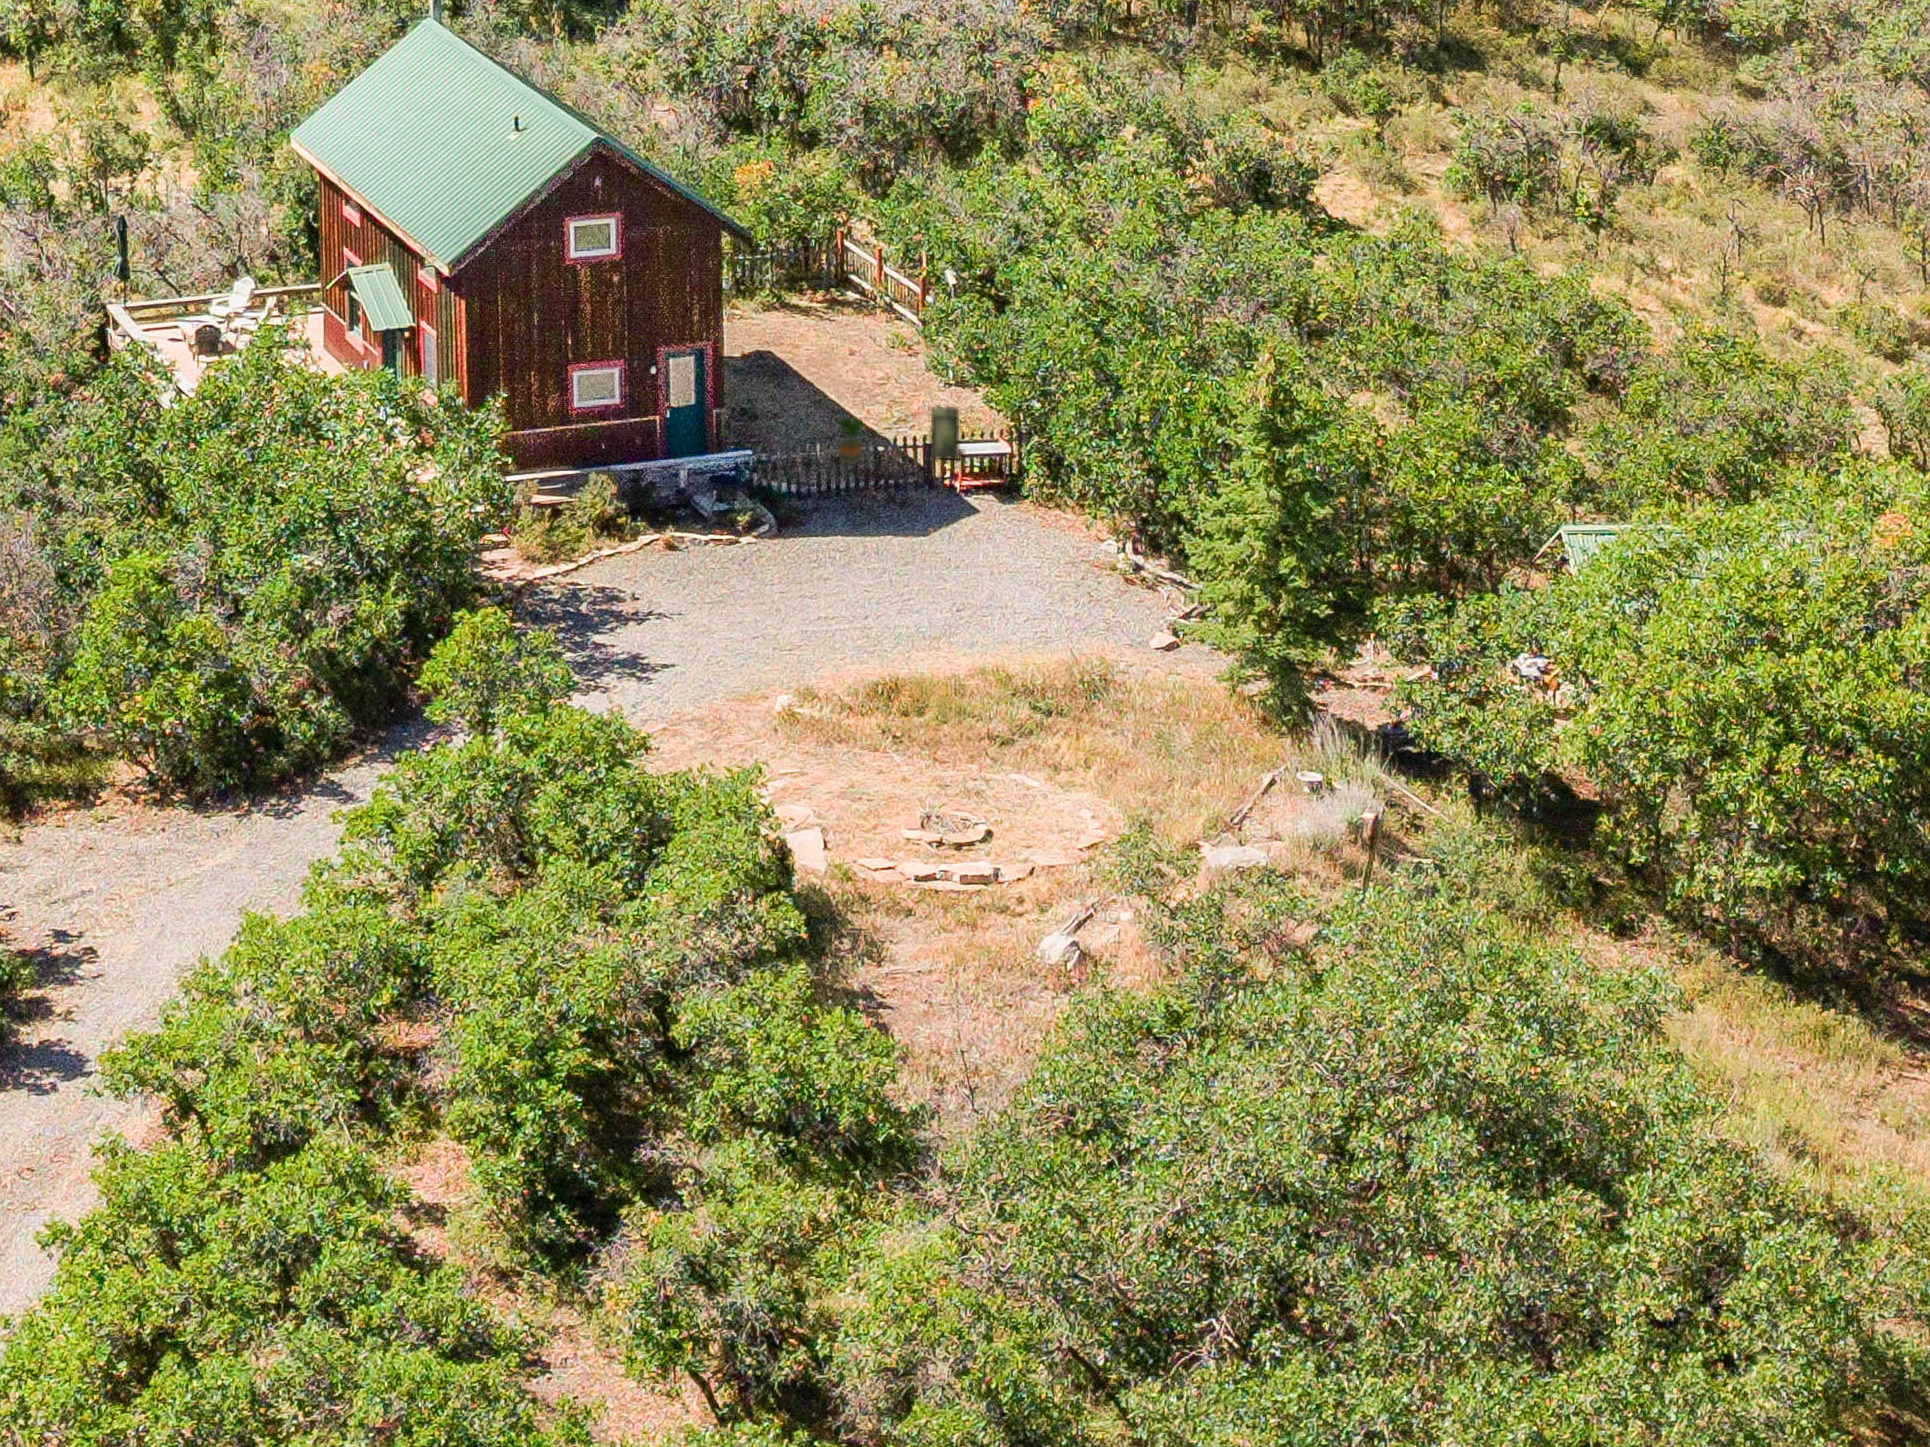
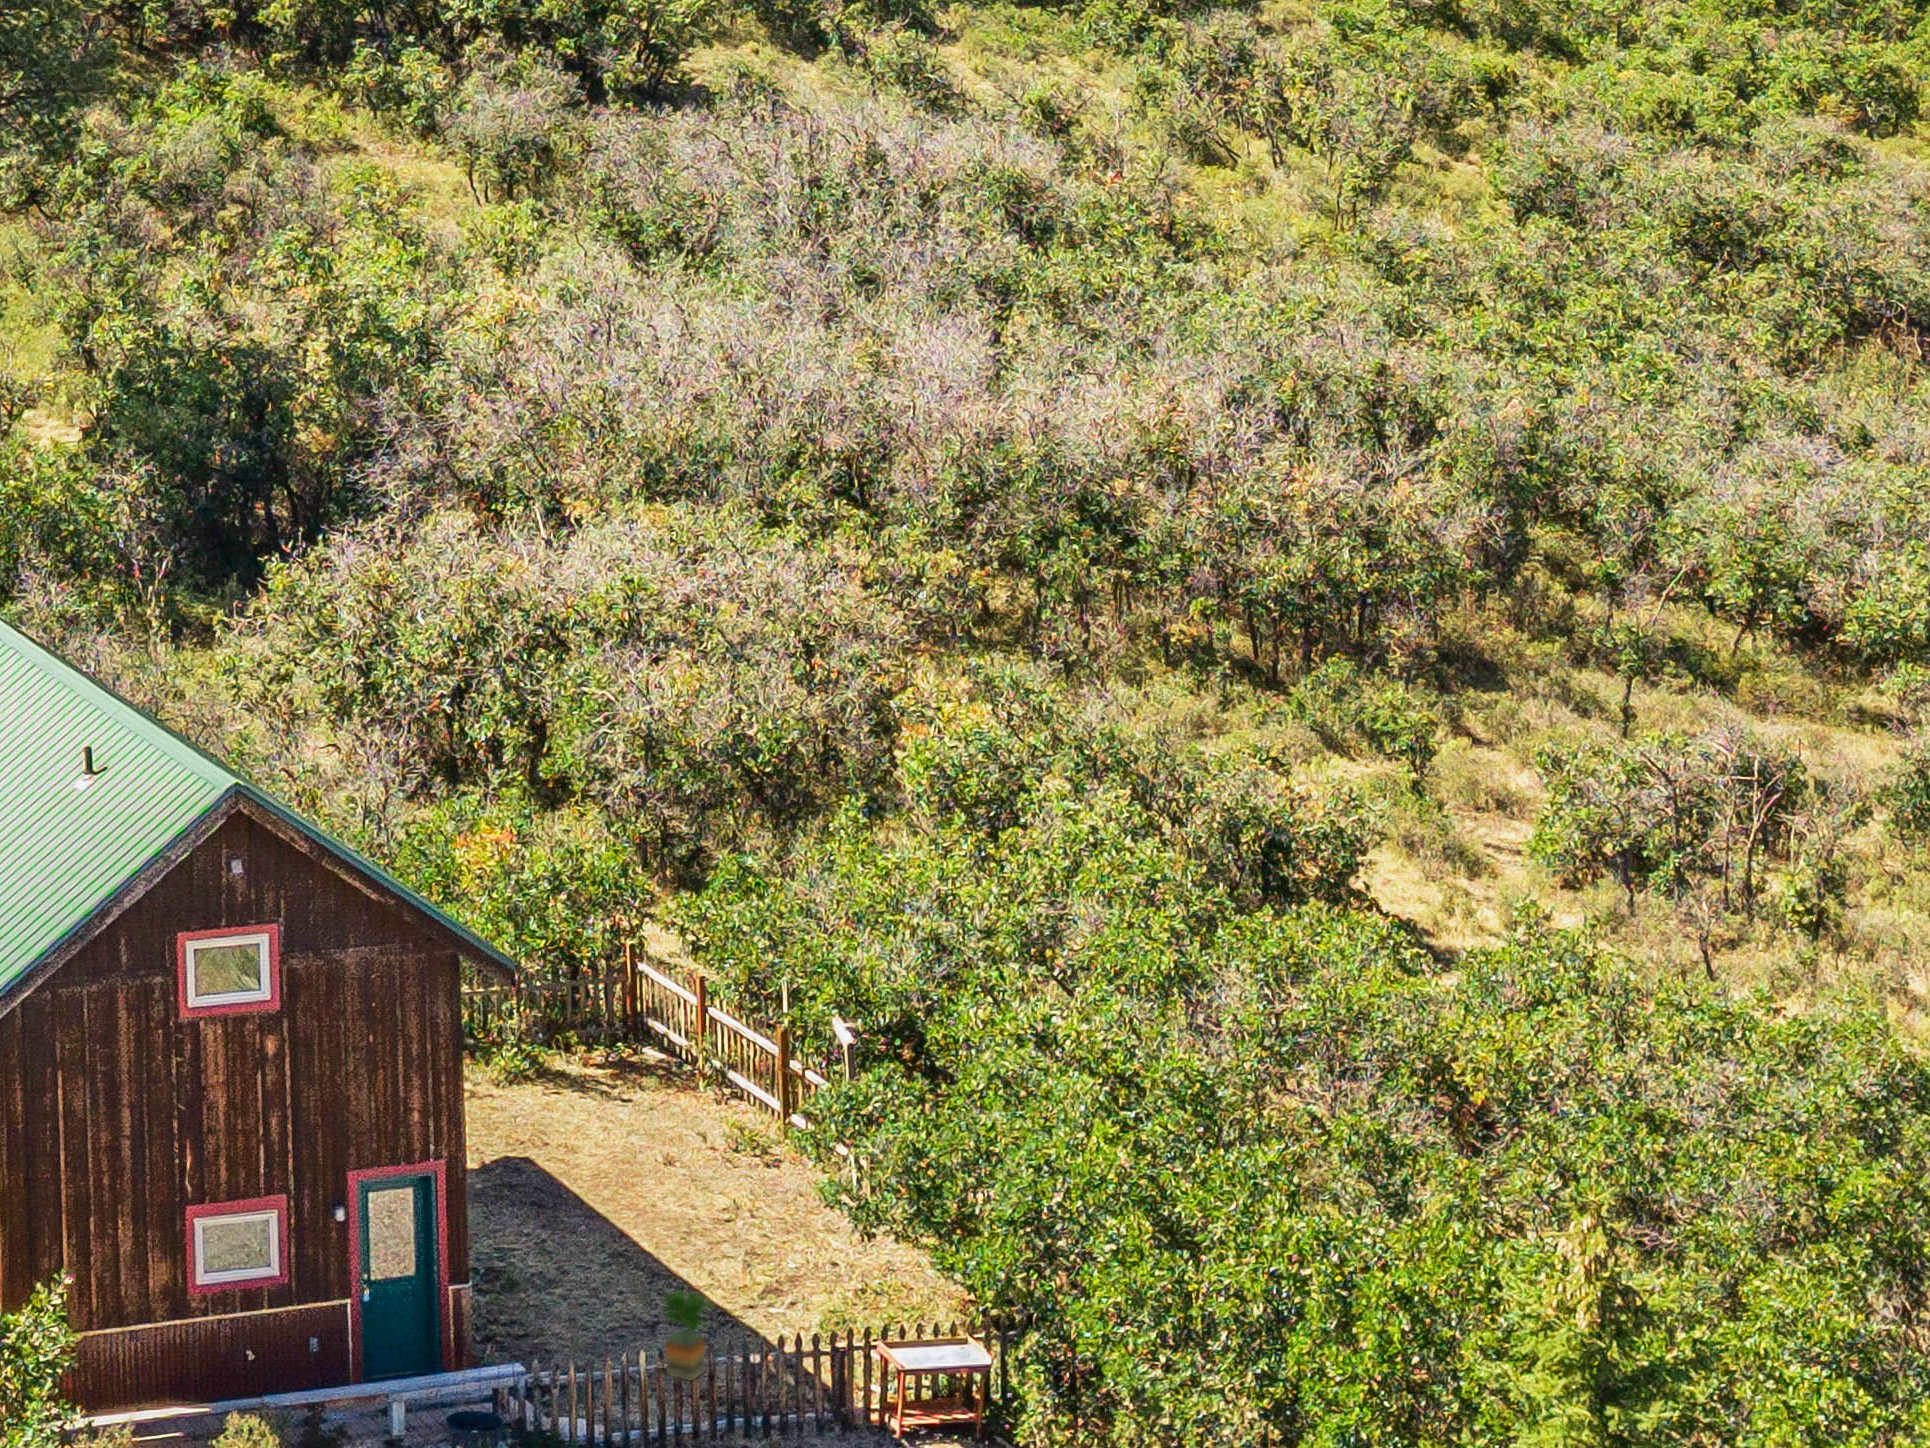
storage box: present [931,407,959,459] -> none [823,1269,877,1368]

